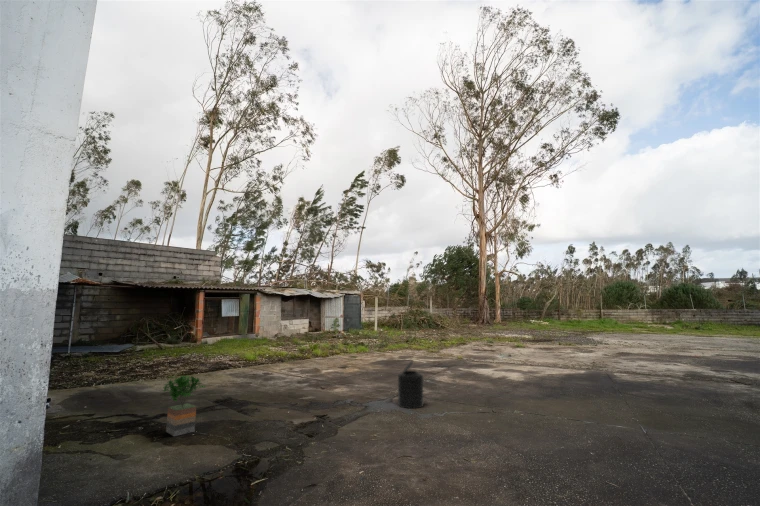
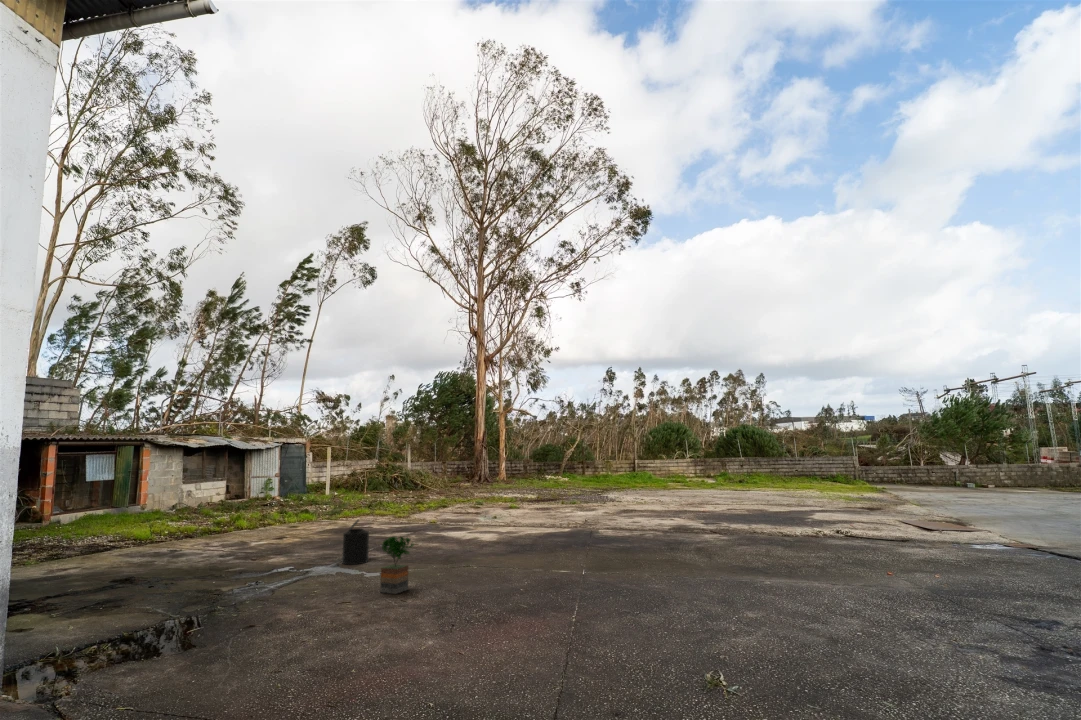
potted tree: present [164,376,205,436] -> present [380,537,414,594]

